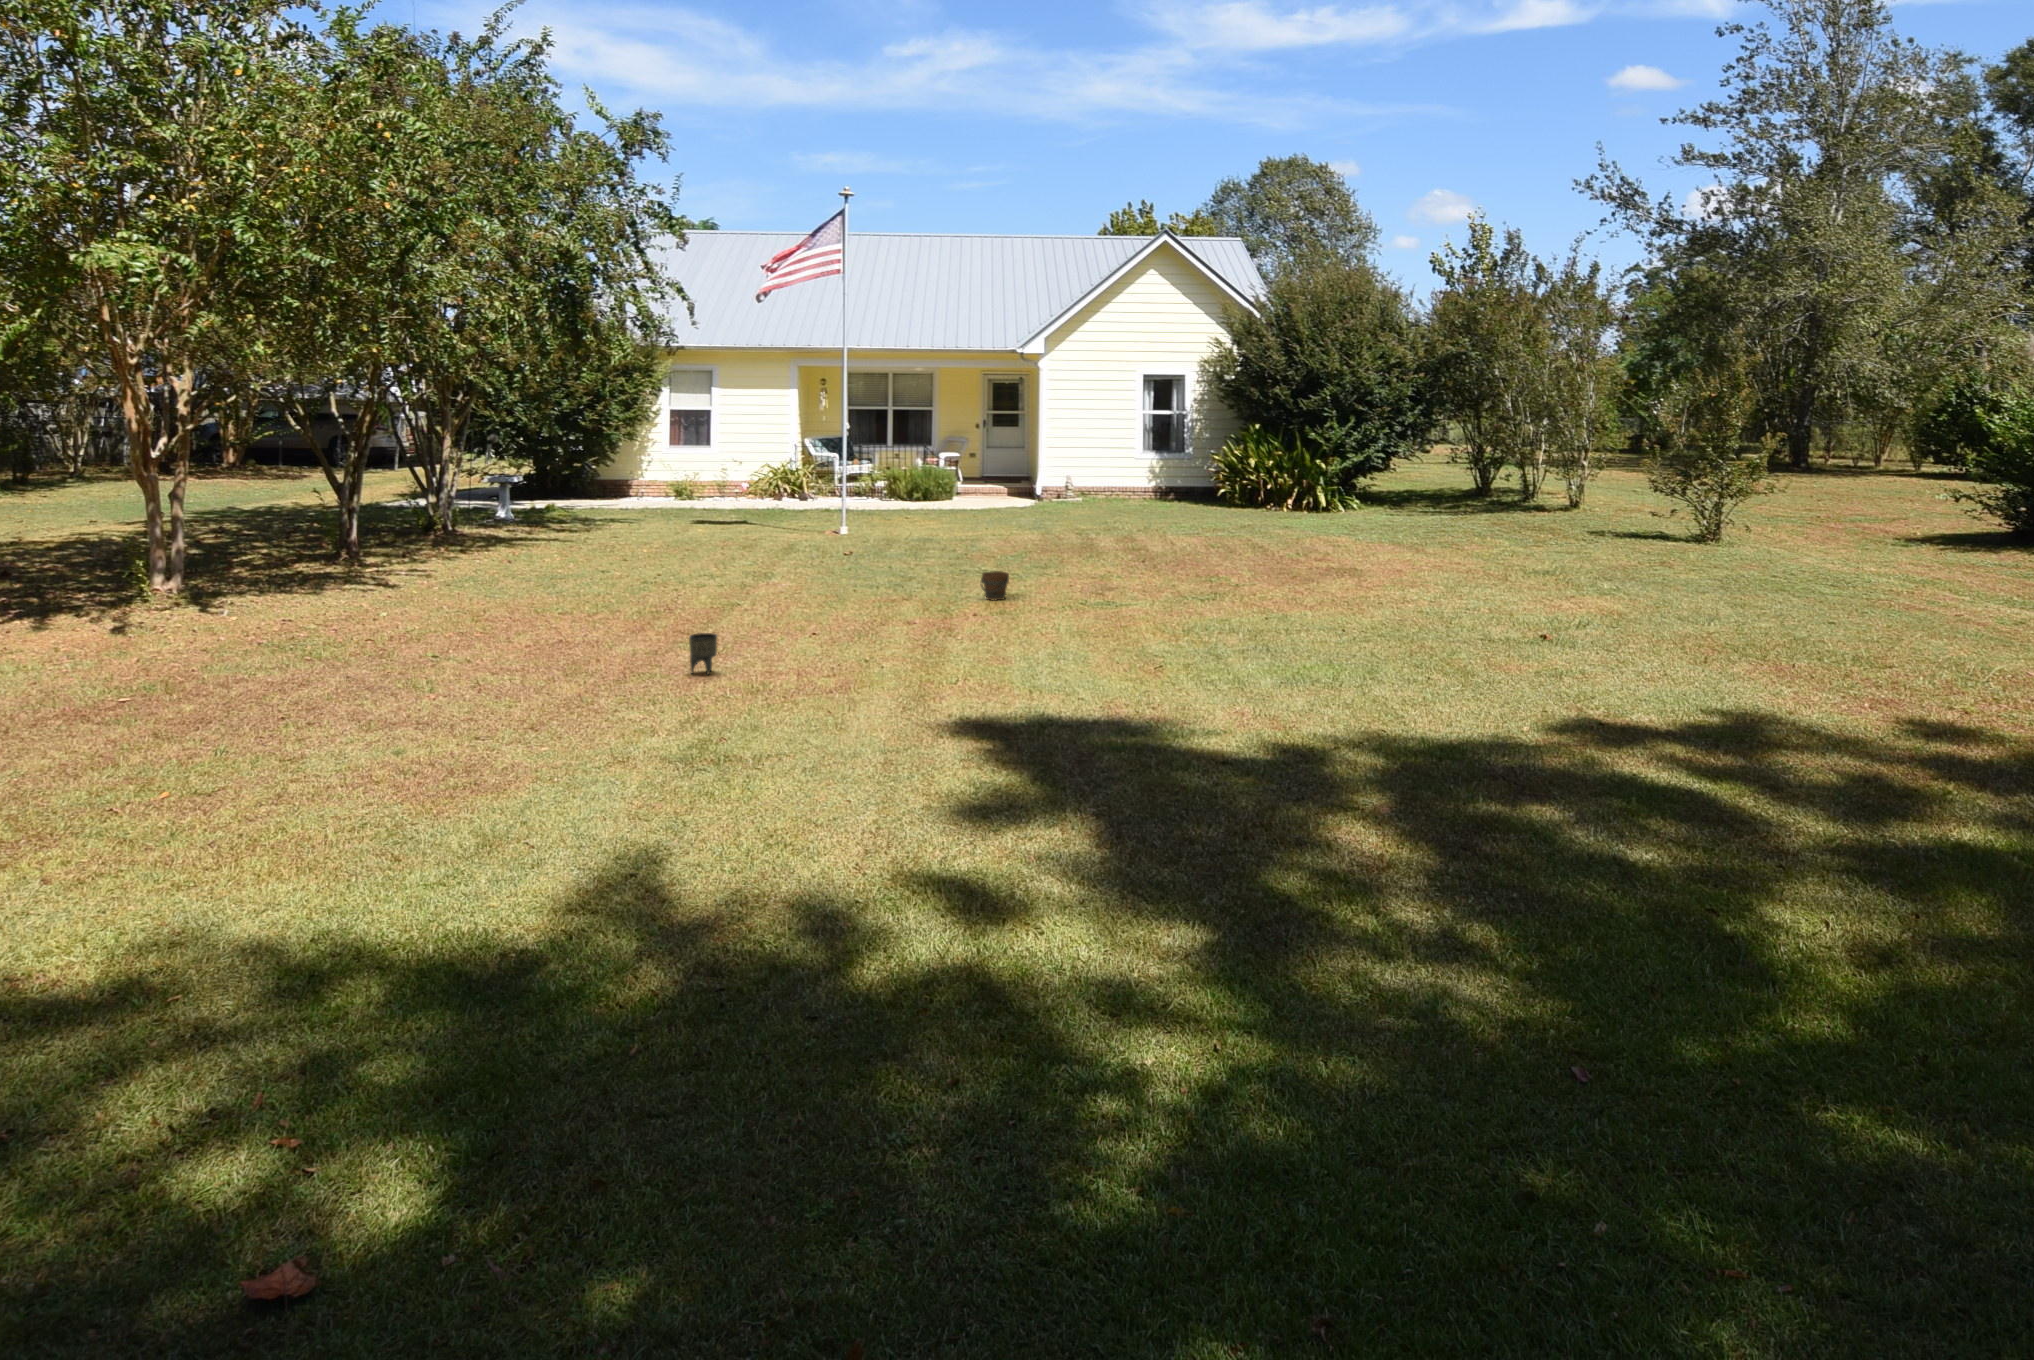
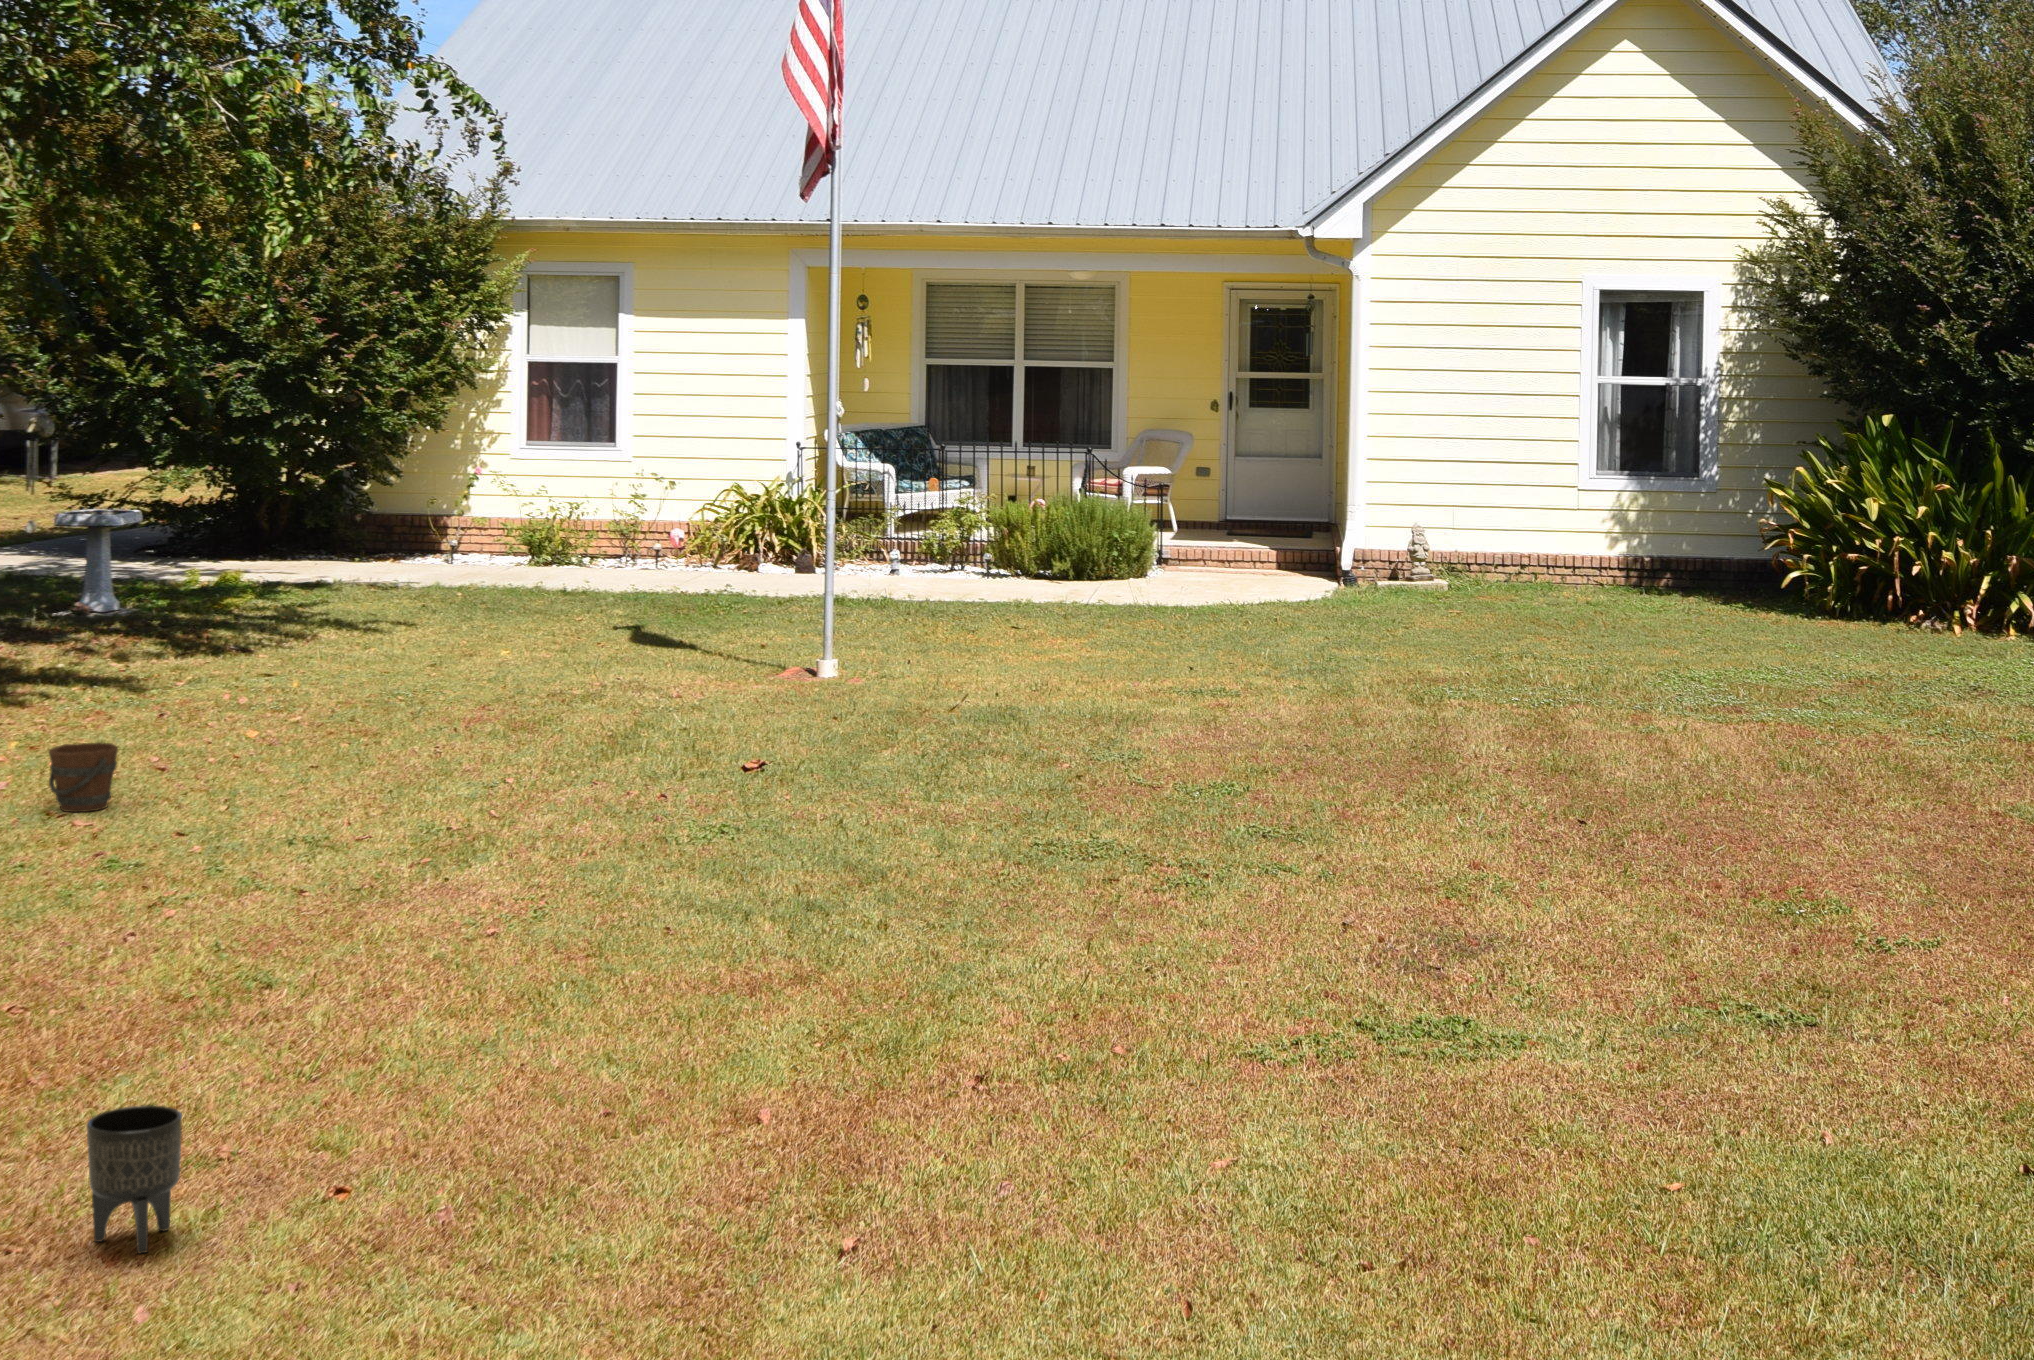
bucket: present [981,571,1009,600] -> present [49,742,118,812]

